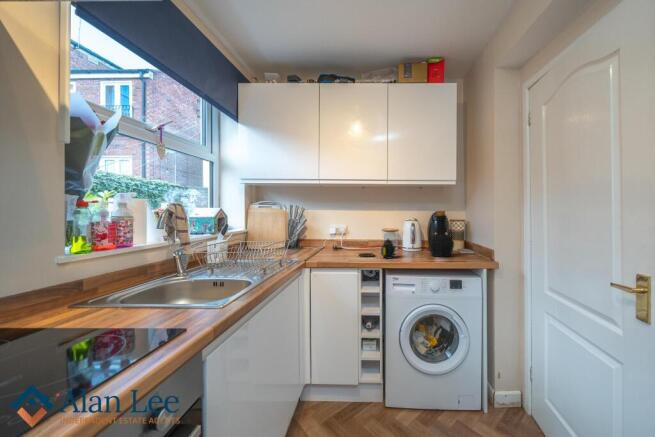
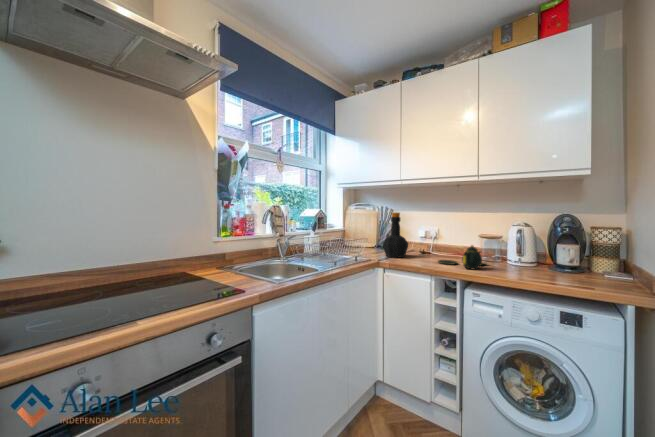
bottle: present [428,211,454,257] -> present [383,213,408,258]

